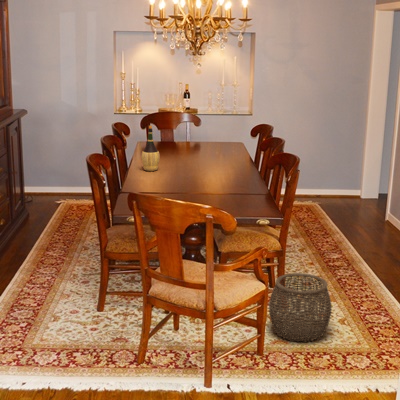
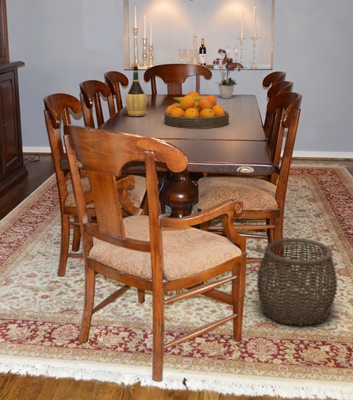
flower arrangement: none [204,102,235,147] -> present [213,49,243,99]
fruit bowl: none [179,150,233,184] -> present [164,92,229,129]

